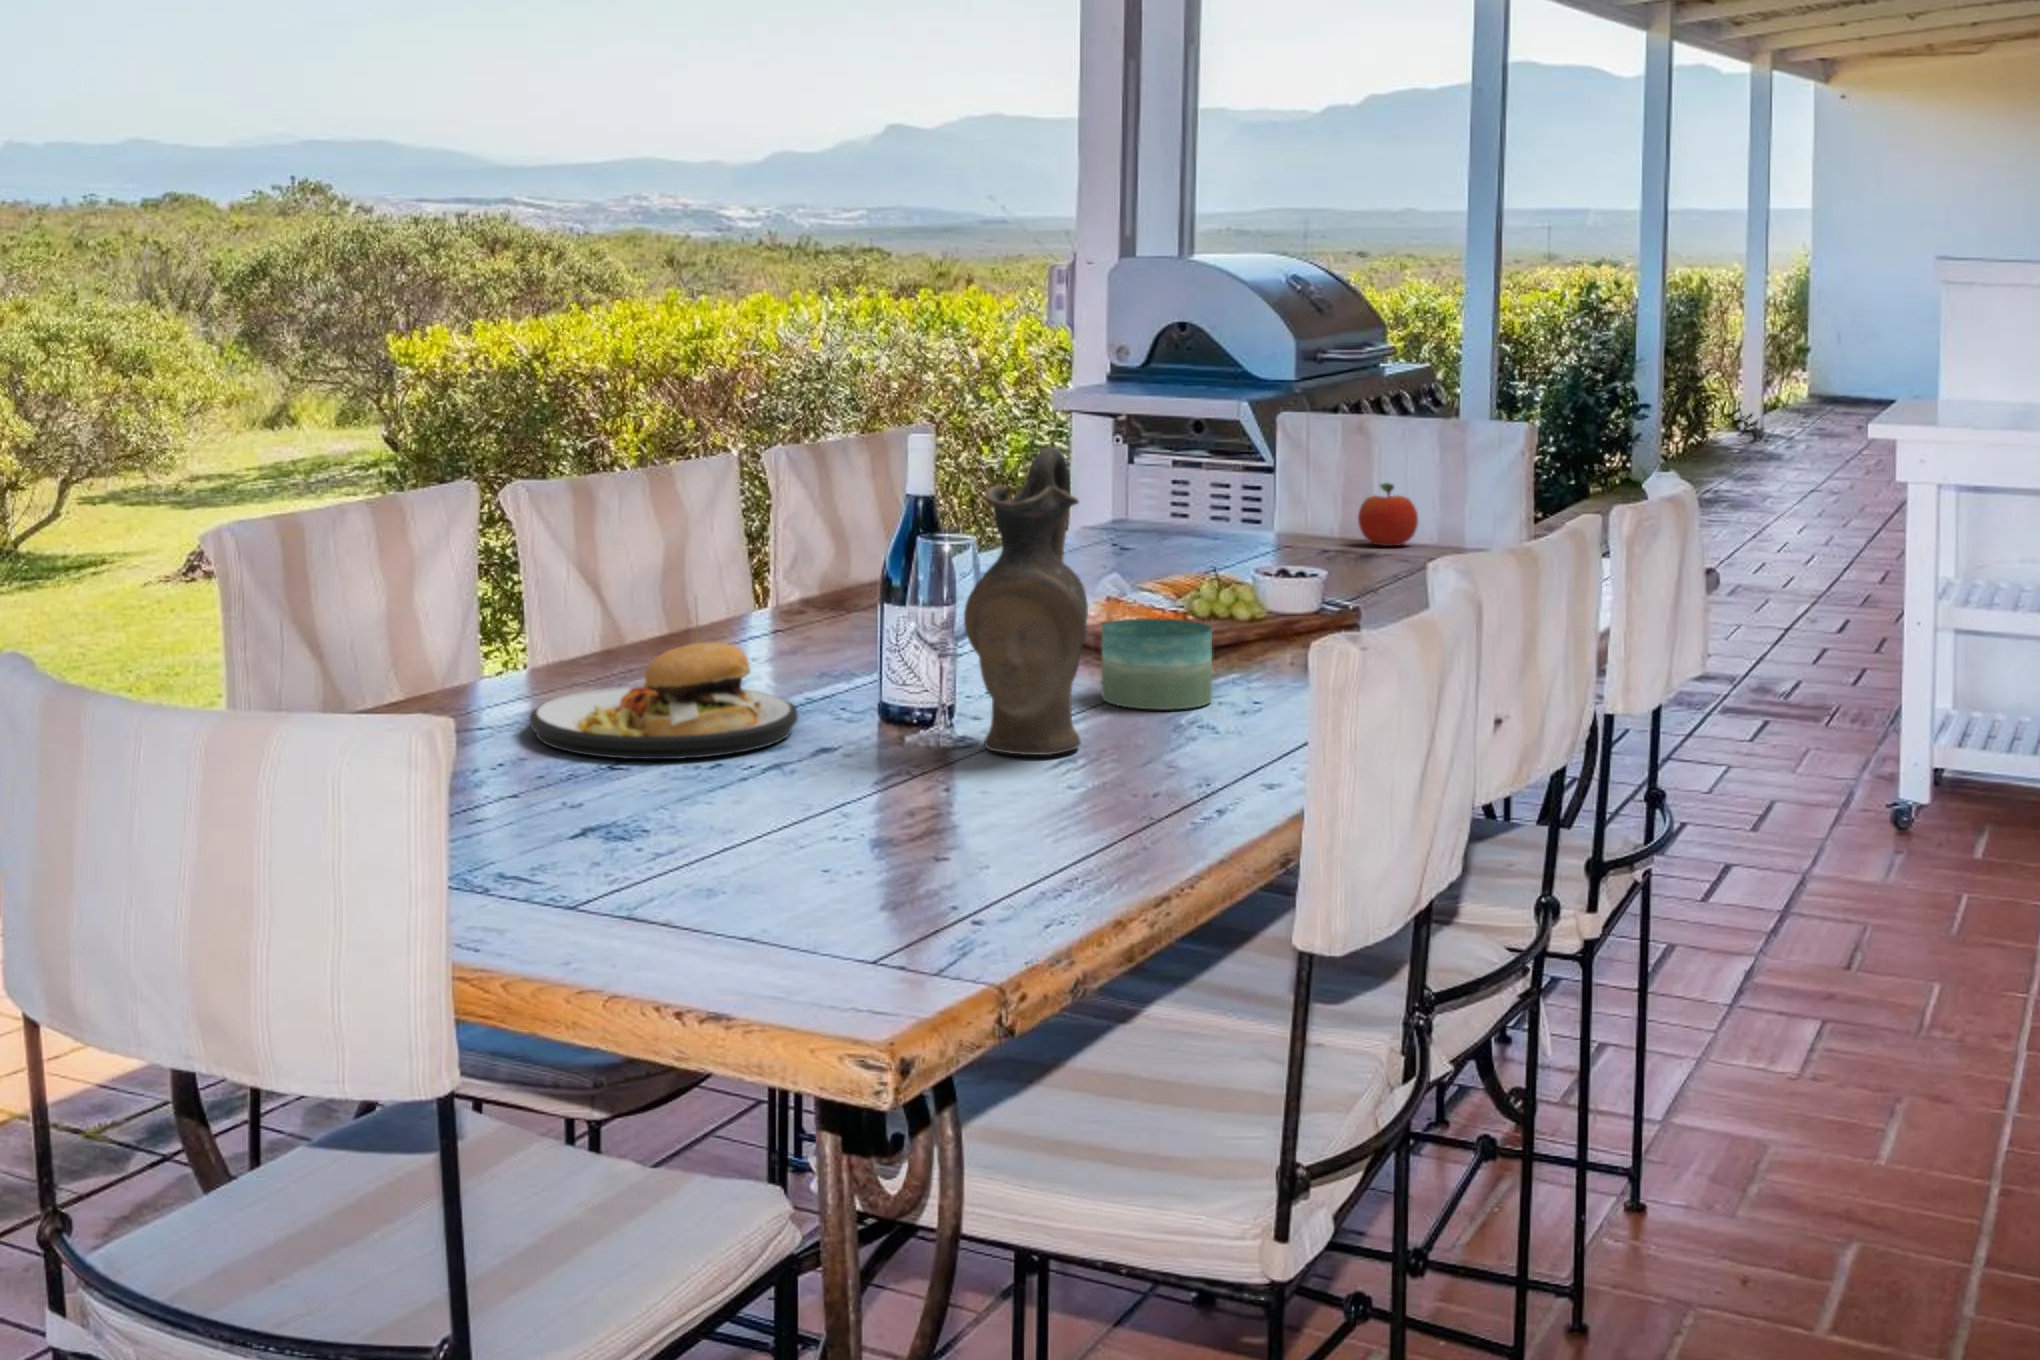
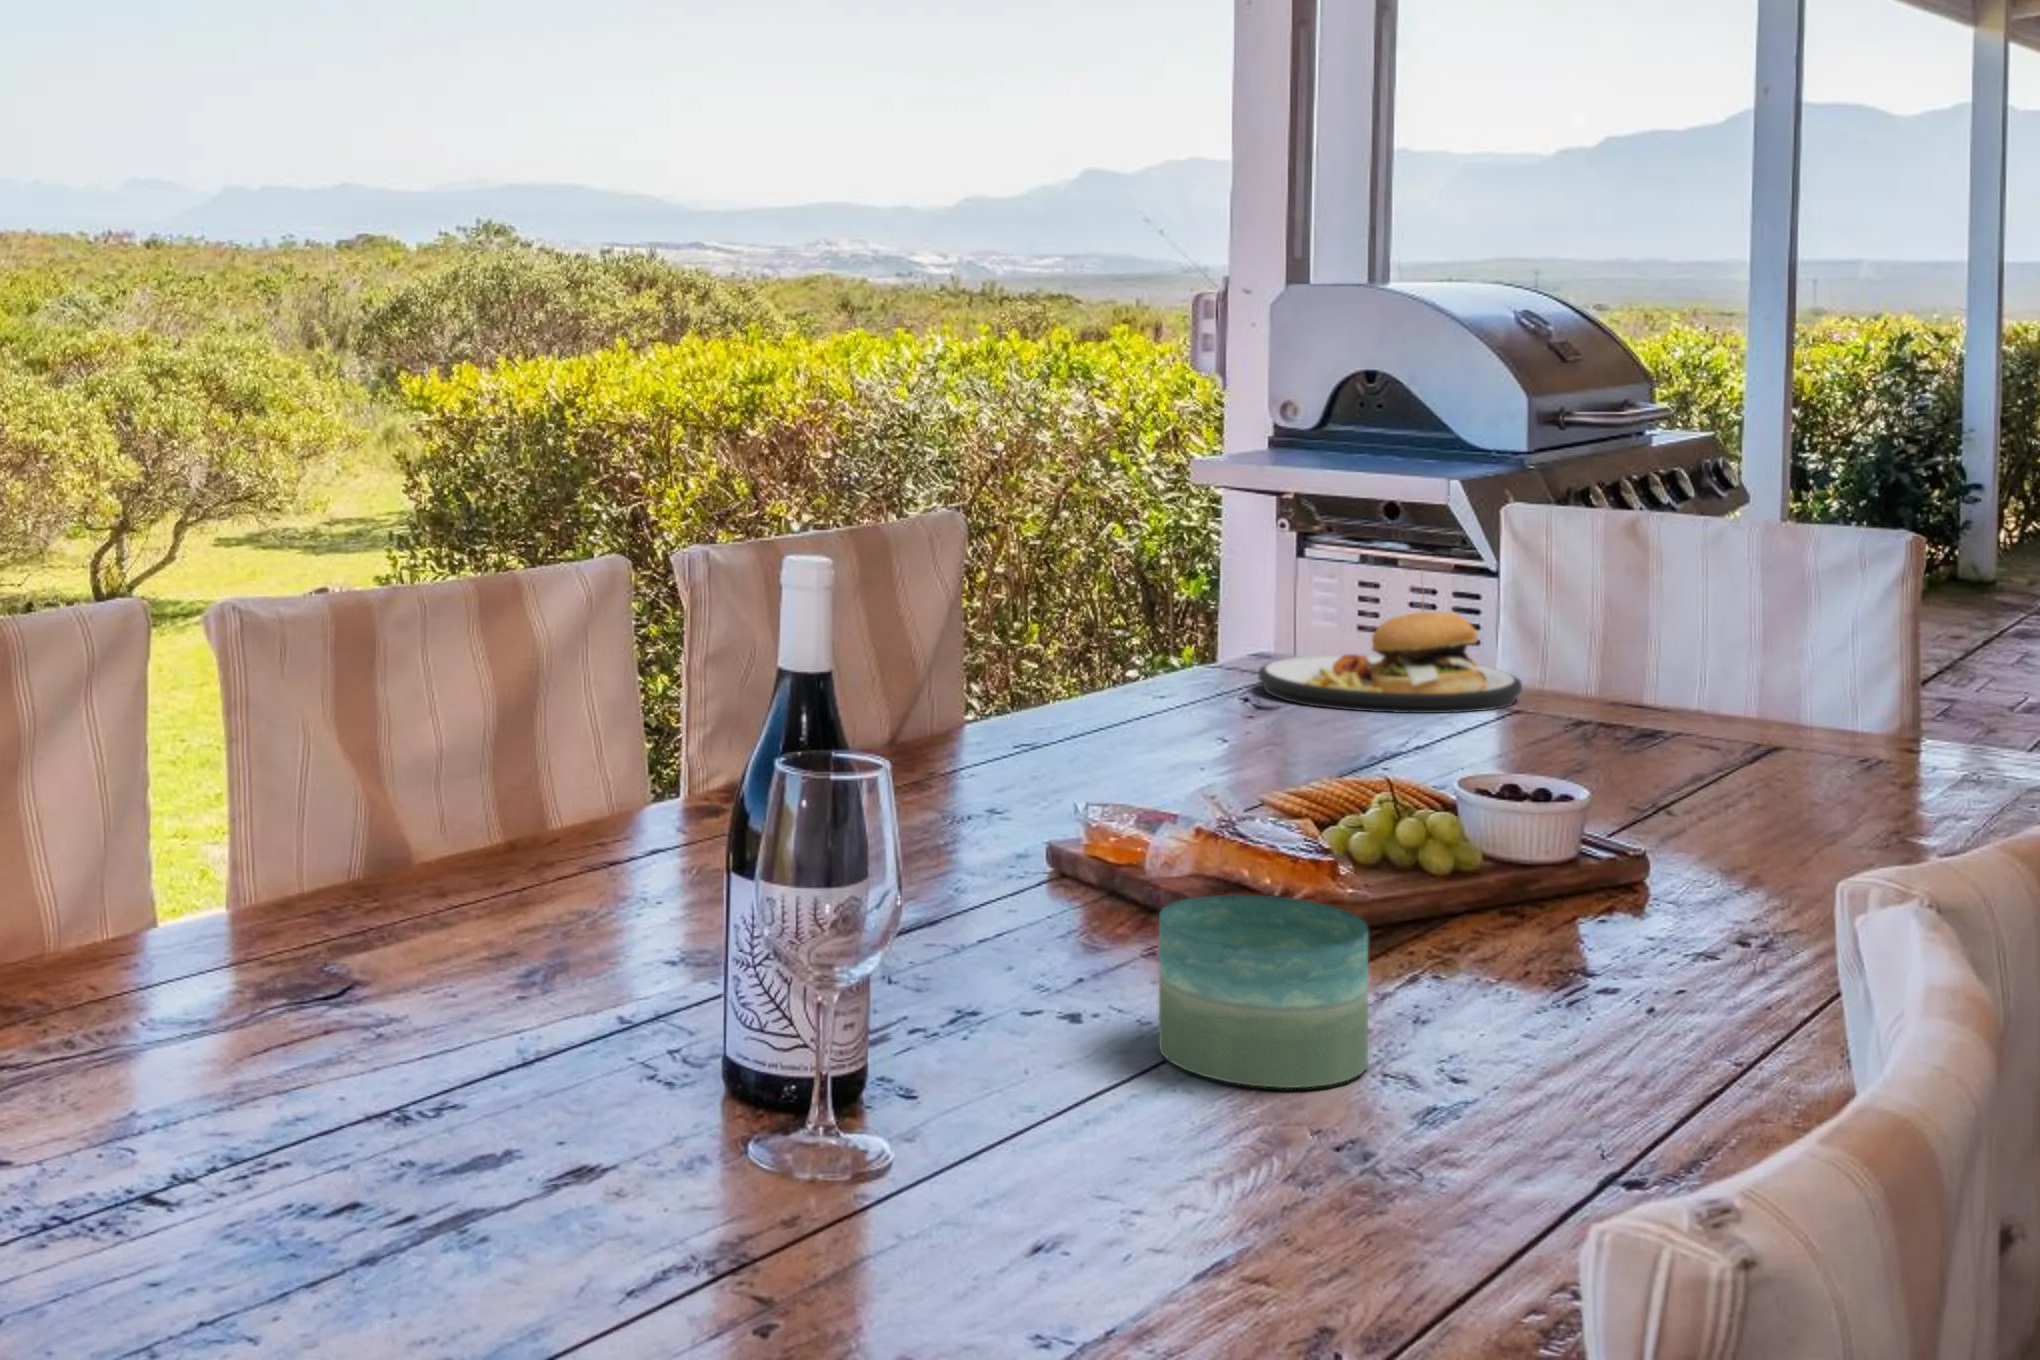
ceramic pitcher: present [964,447,1088,755] -> none [845,591,1098,1222]
fruit: present [1358,483,1418,546] -> none [1629,611,1727,708]
plate: present [530,641,798,759] -> present [1258,578,1522,713]

